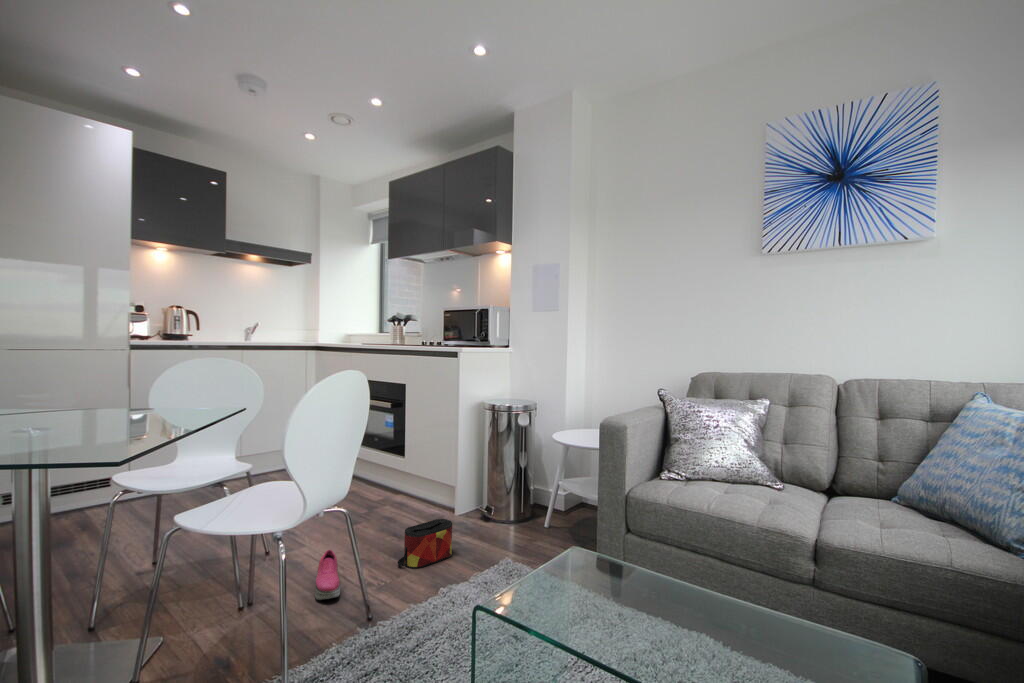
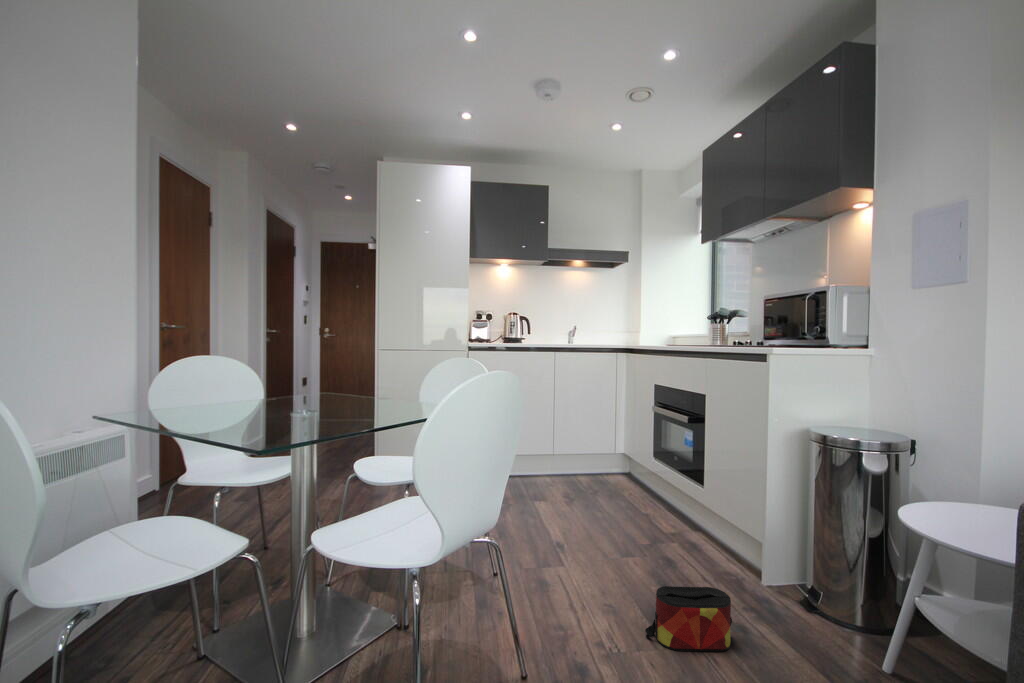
shoe: present [315,550,340,600] -> none [533,583,573,647]

